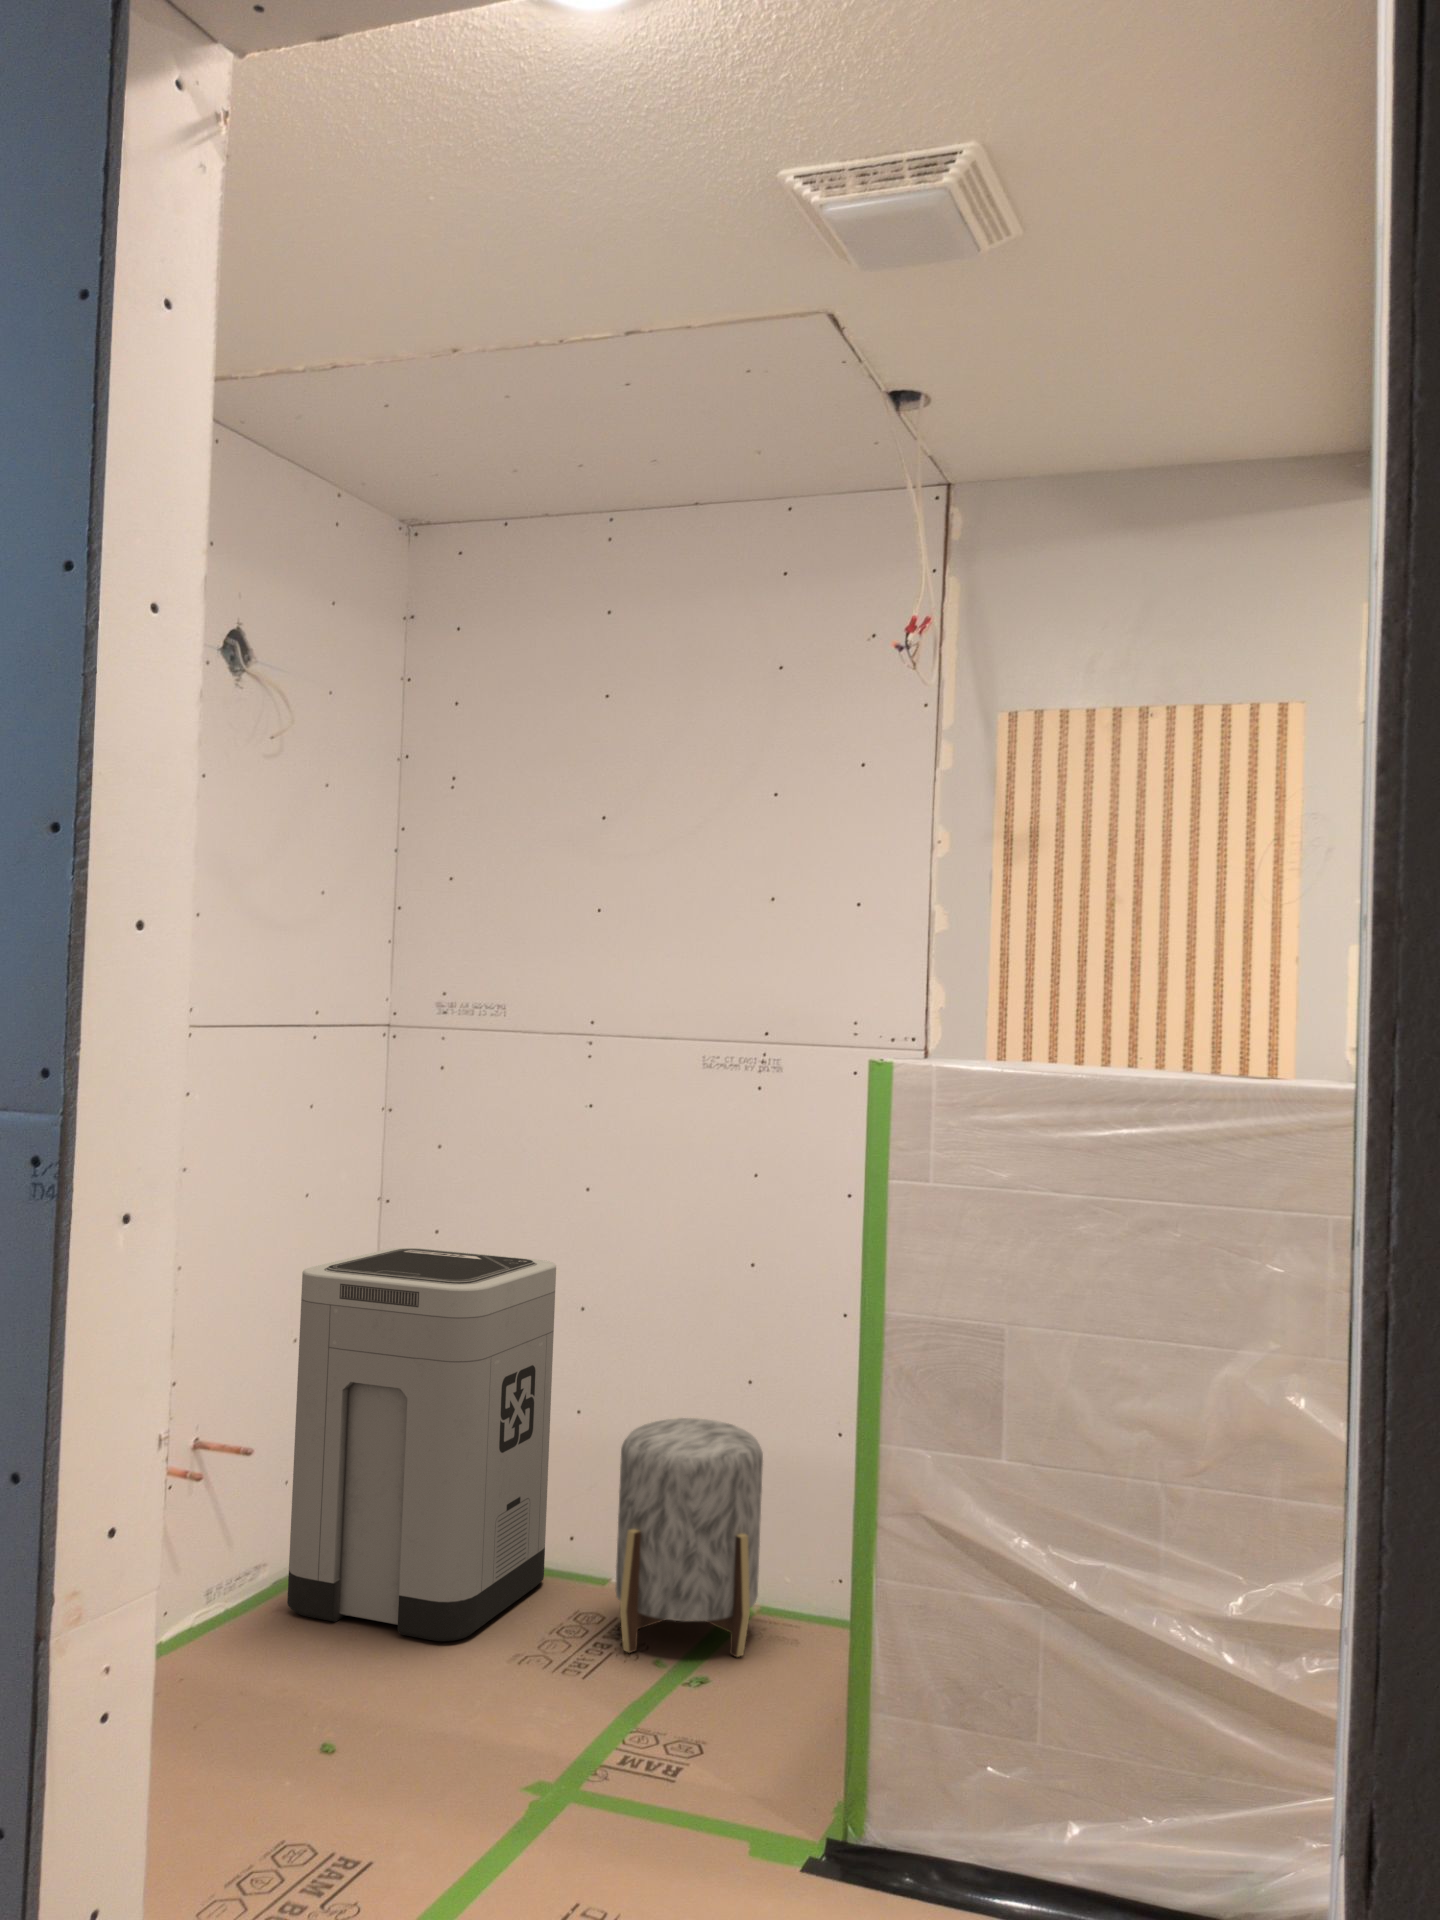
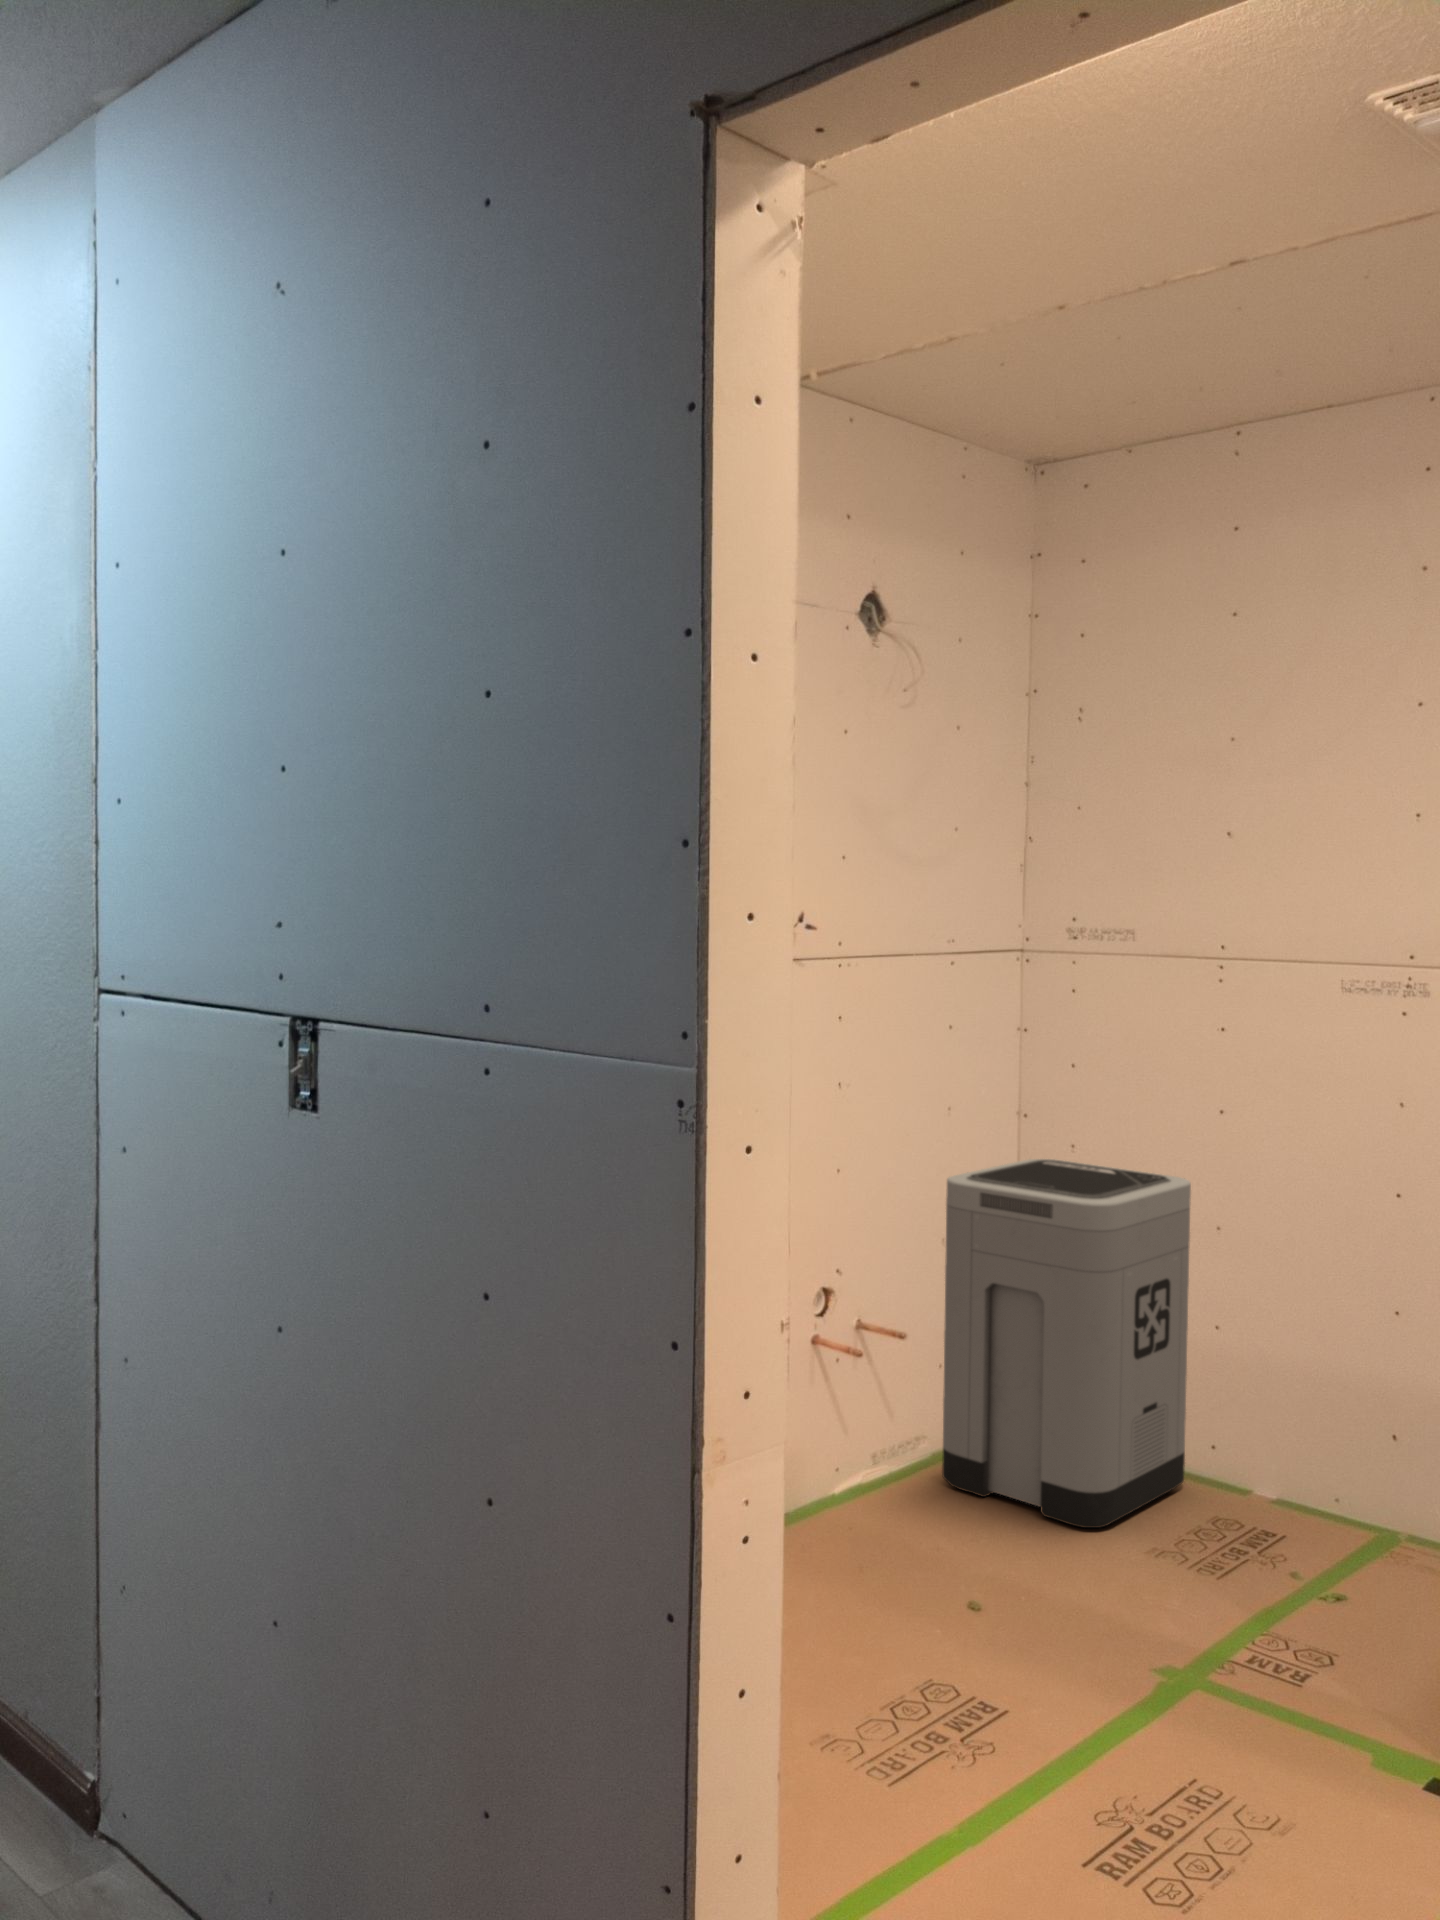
stool: present [615,1418,763,1657] -> none [1253,1341,1408,1582]

